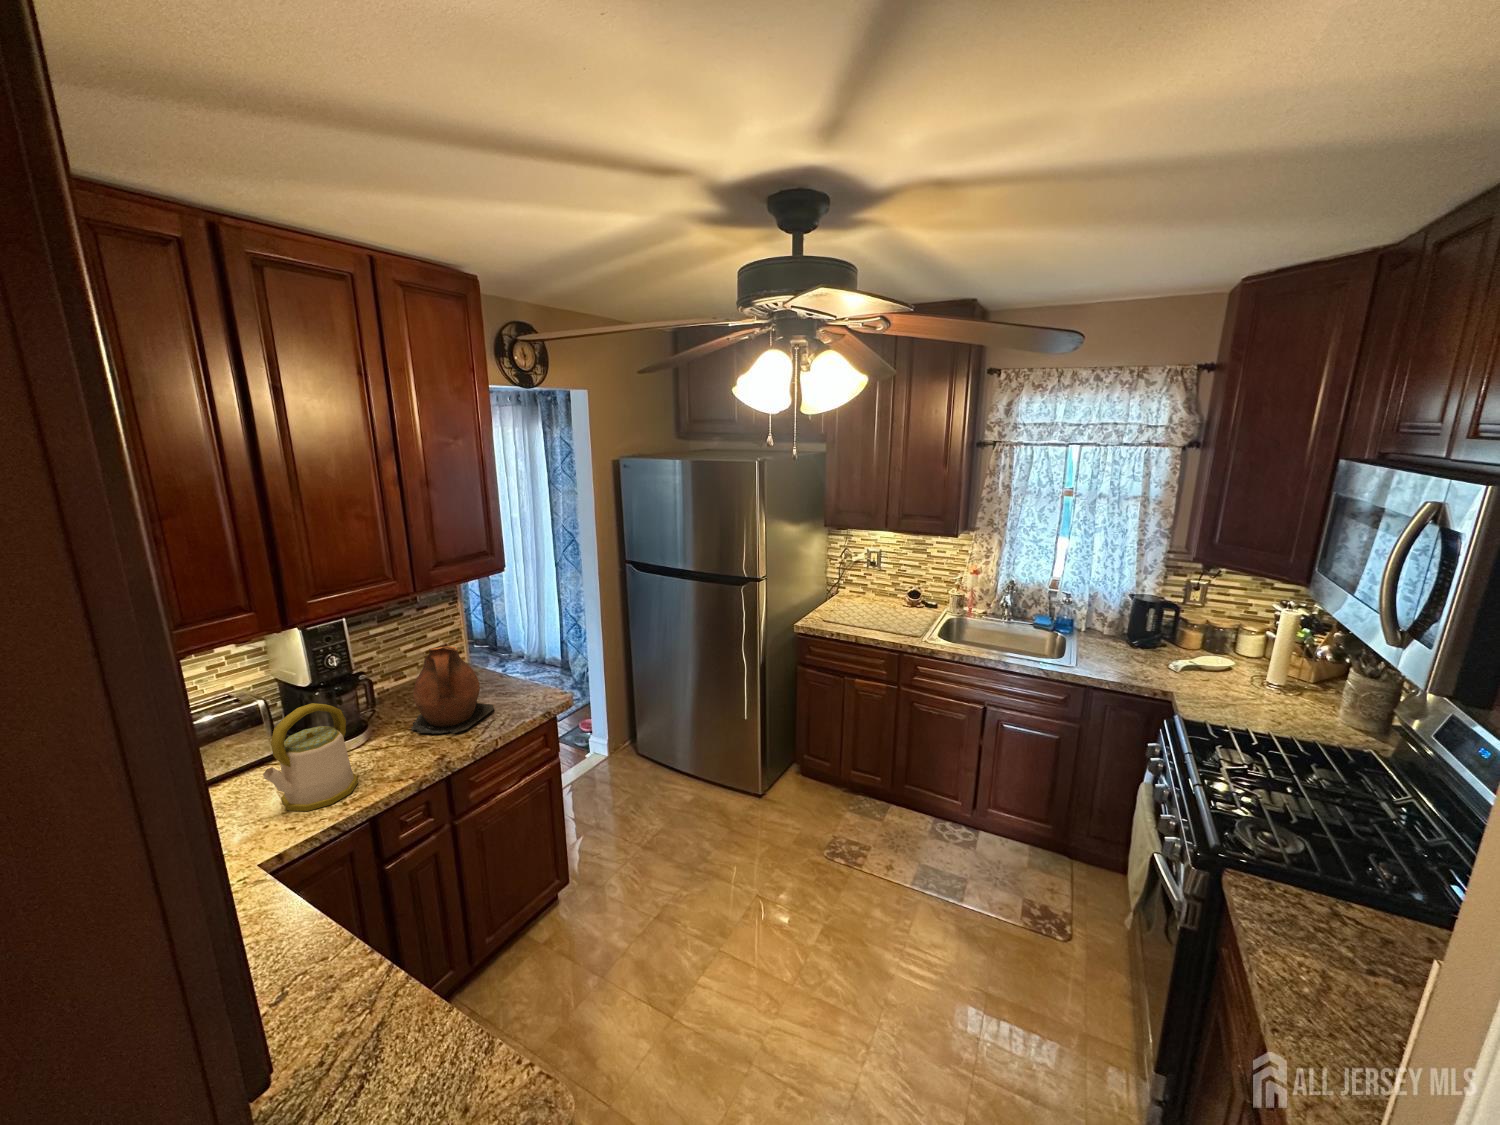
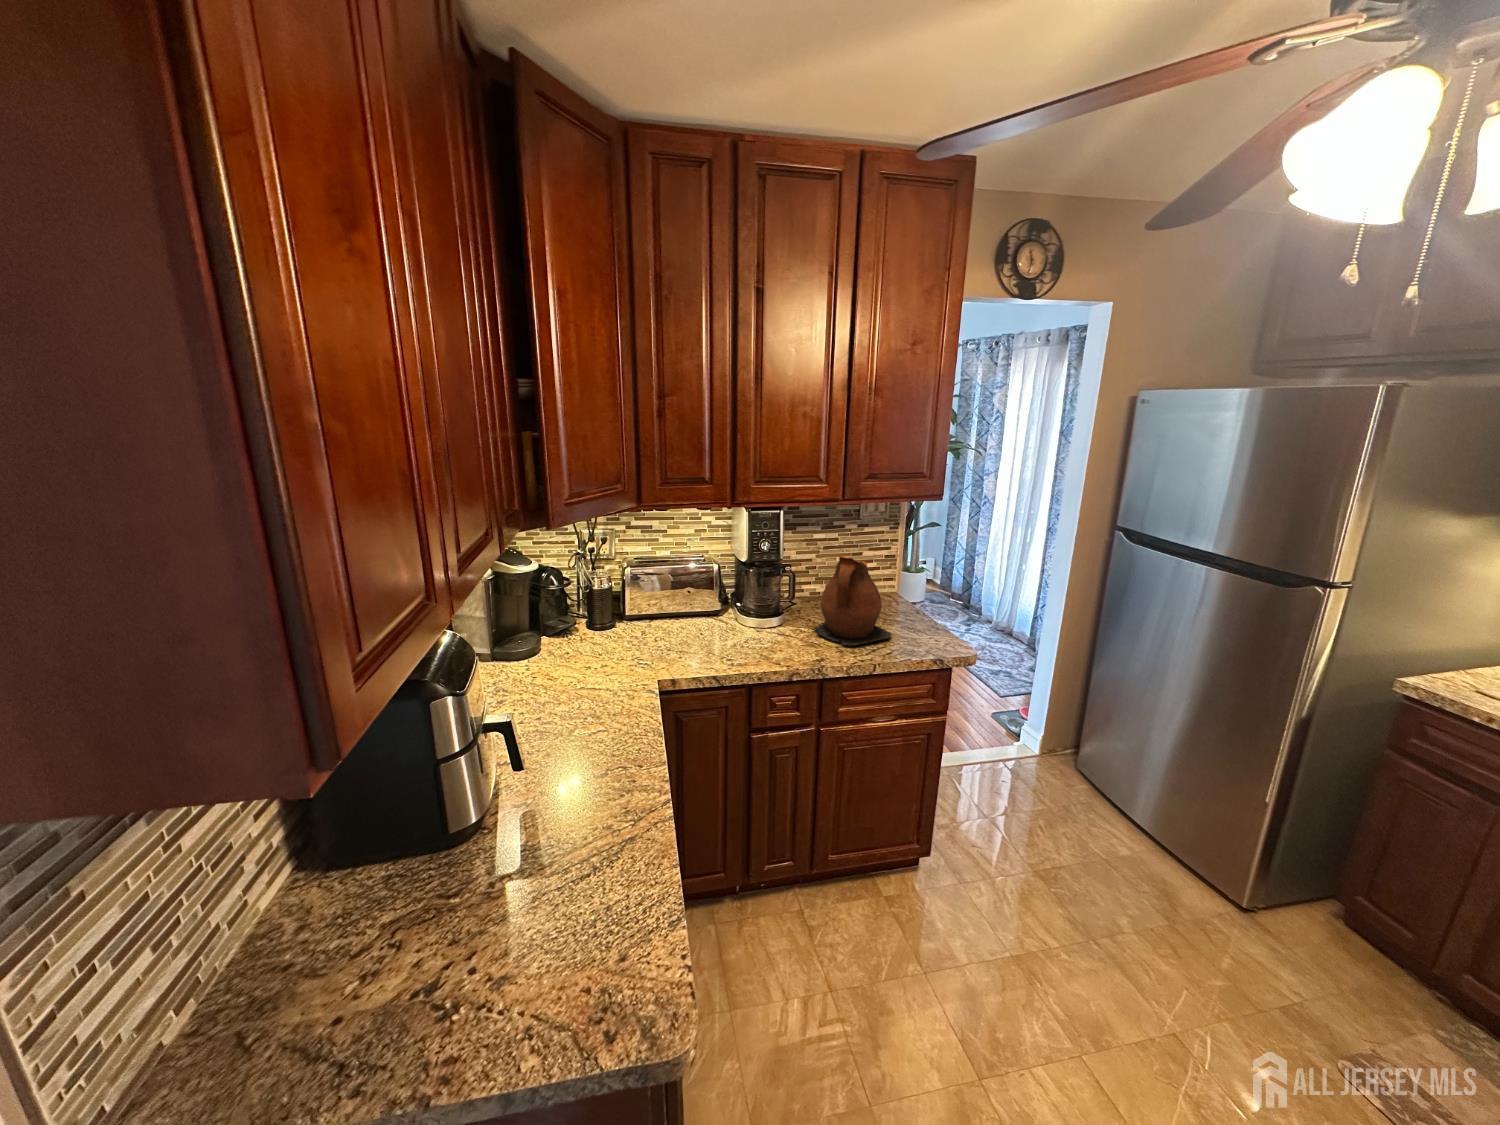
kettle: present [263,703,358,811] -> none [687,571,753,661]

